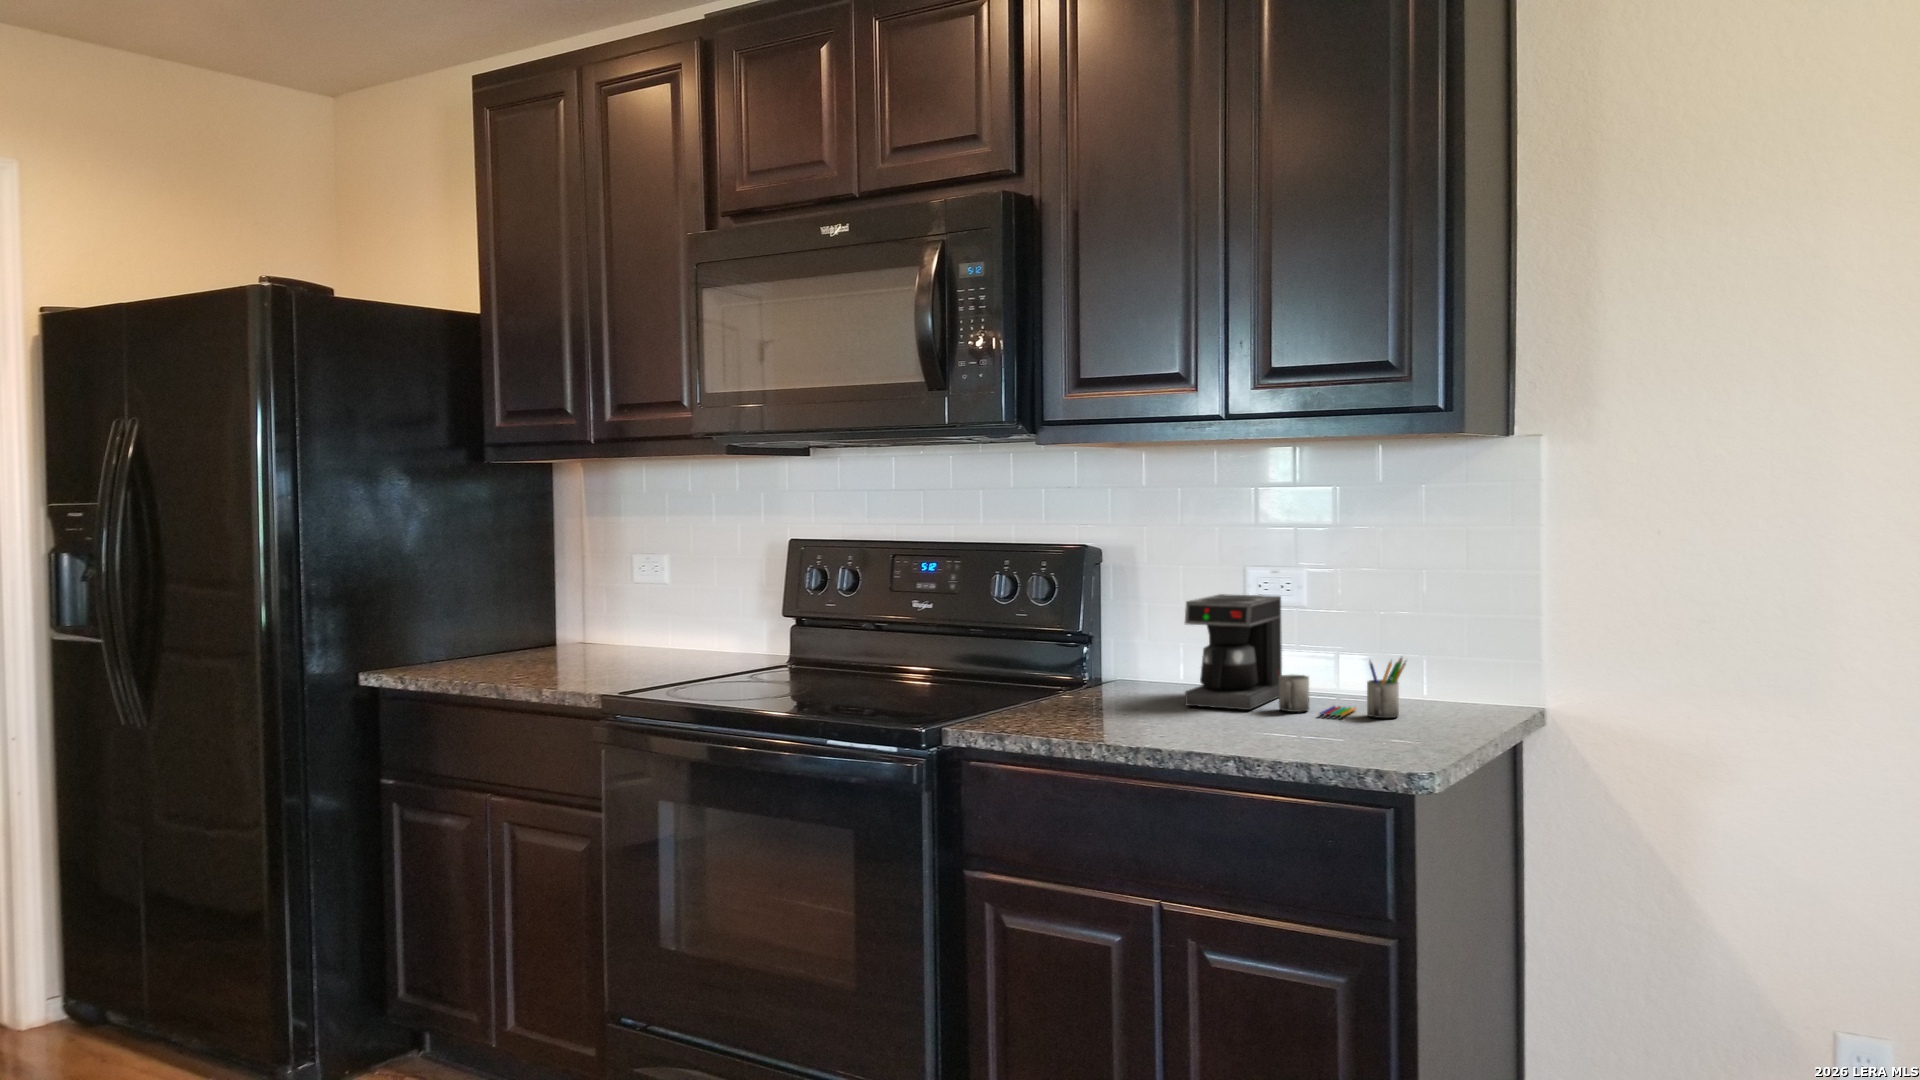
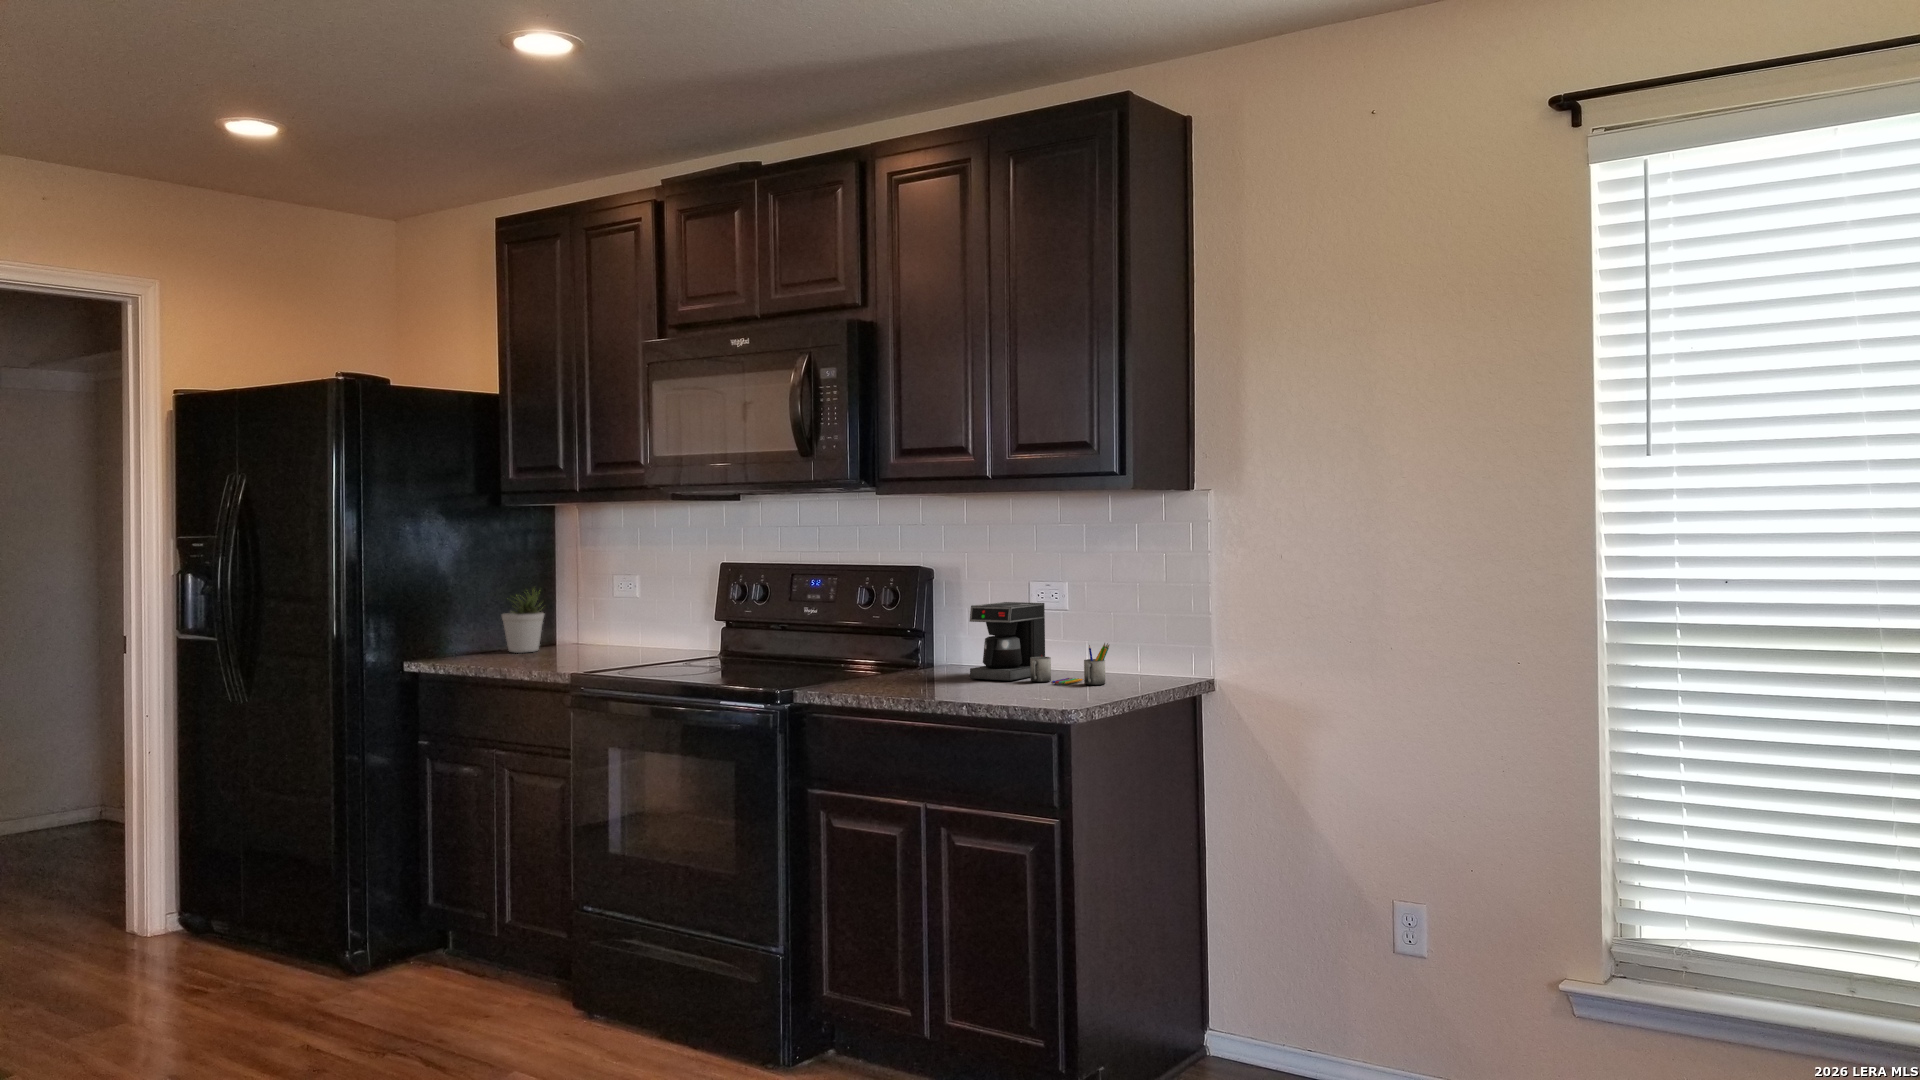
potted plant: none [489,569,547,656] -> present [502,589,544,653]

